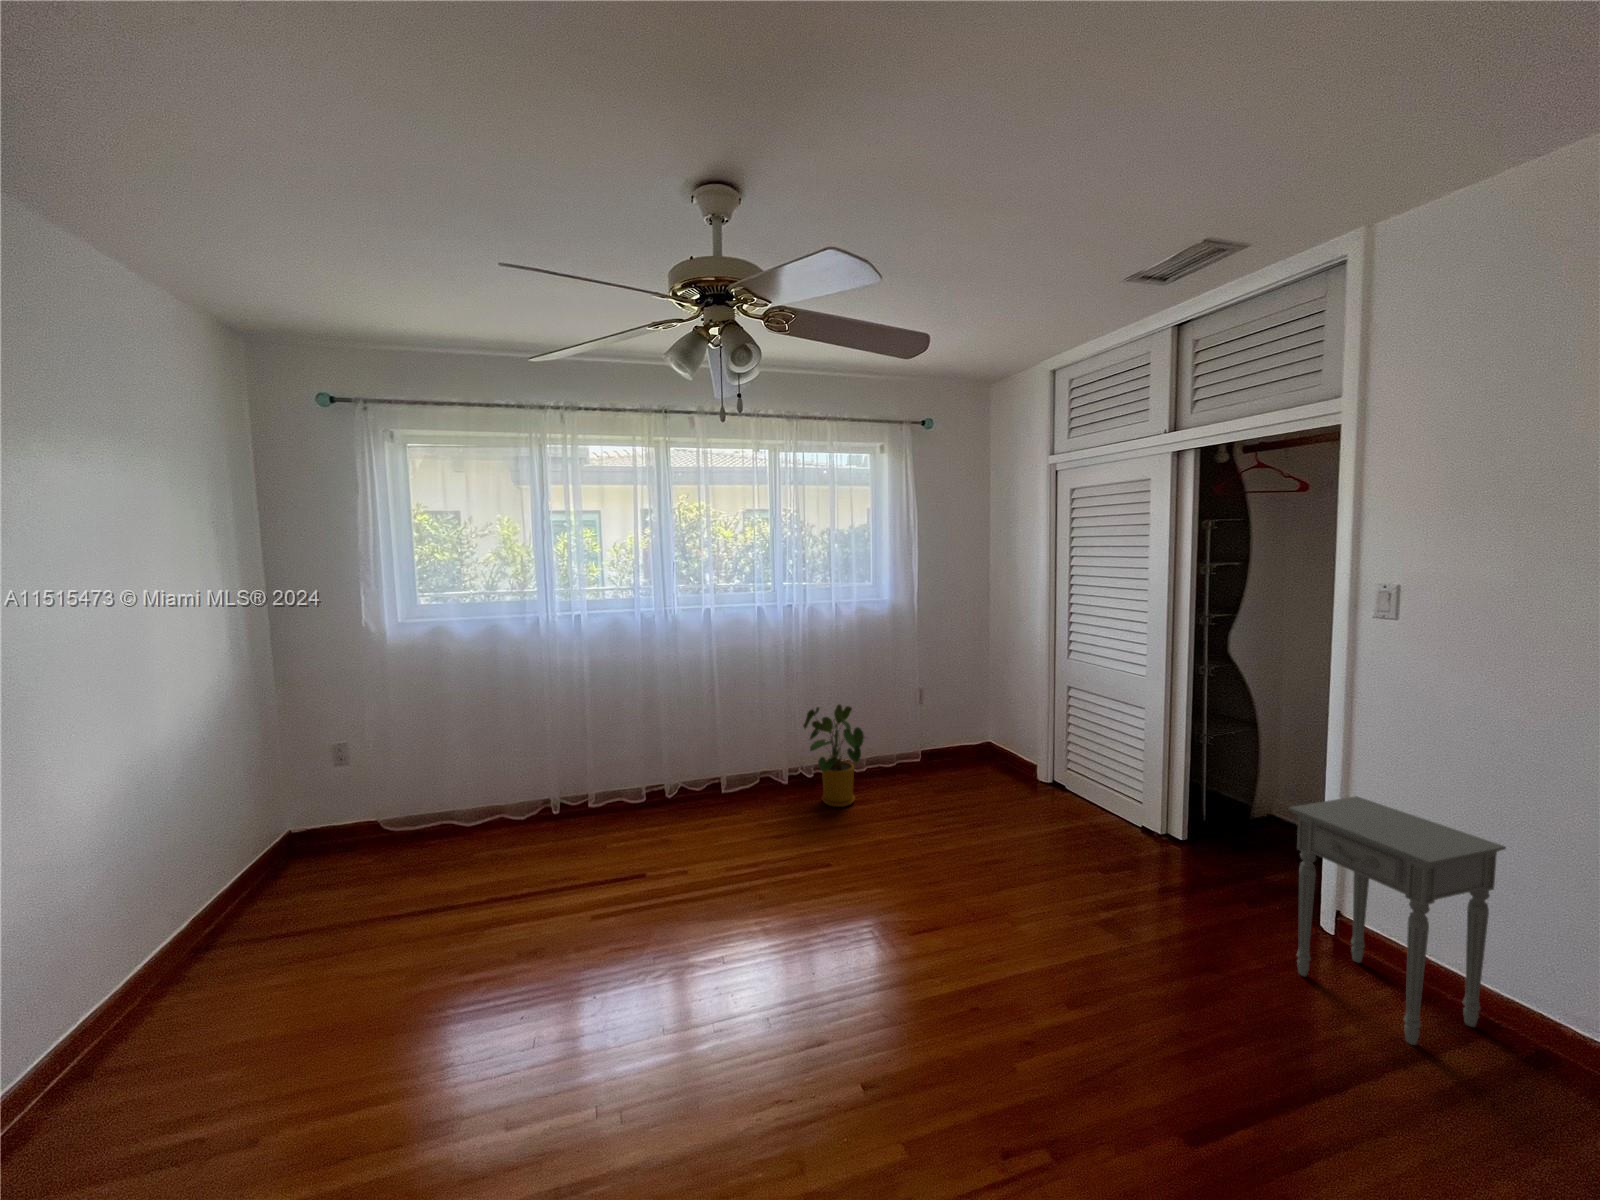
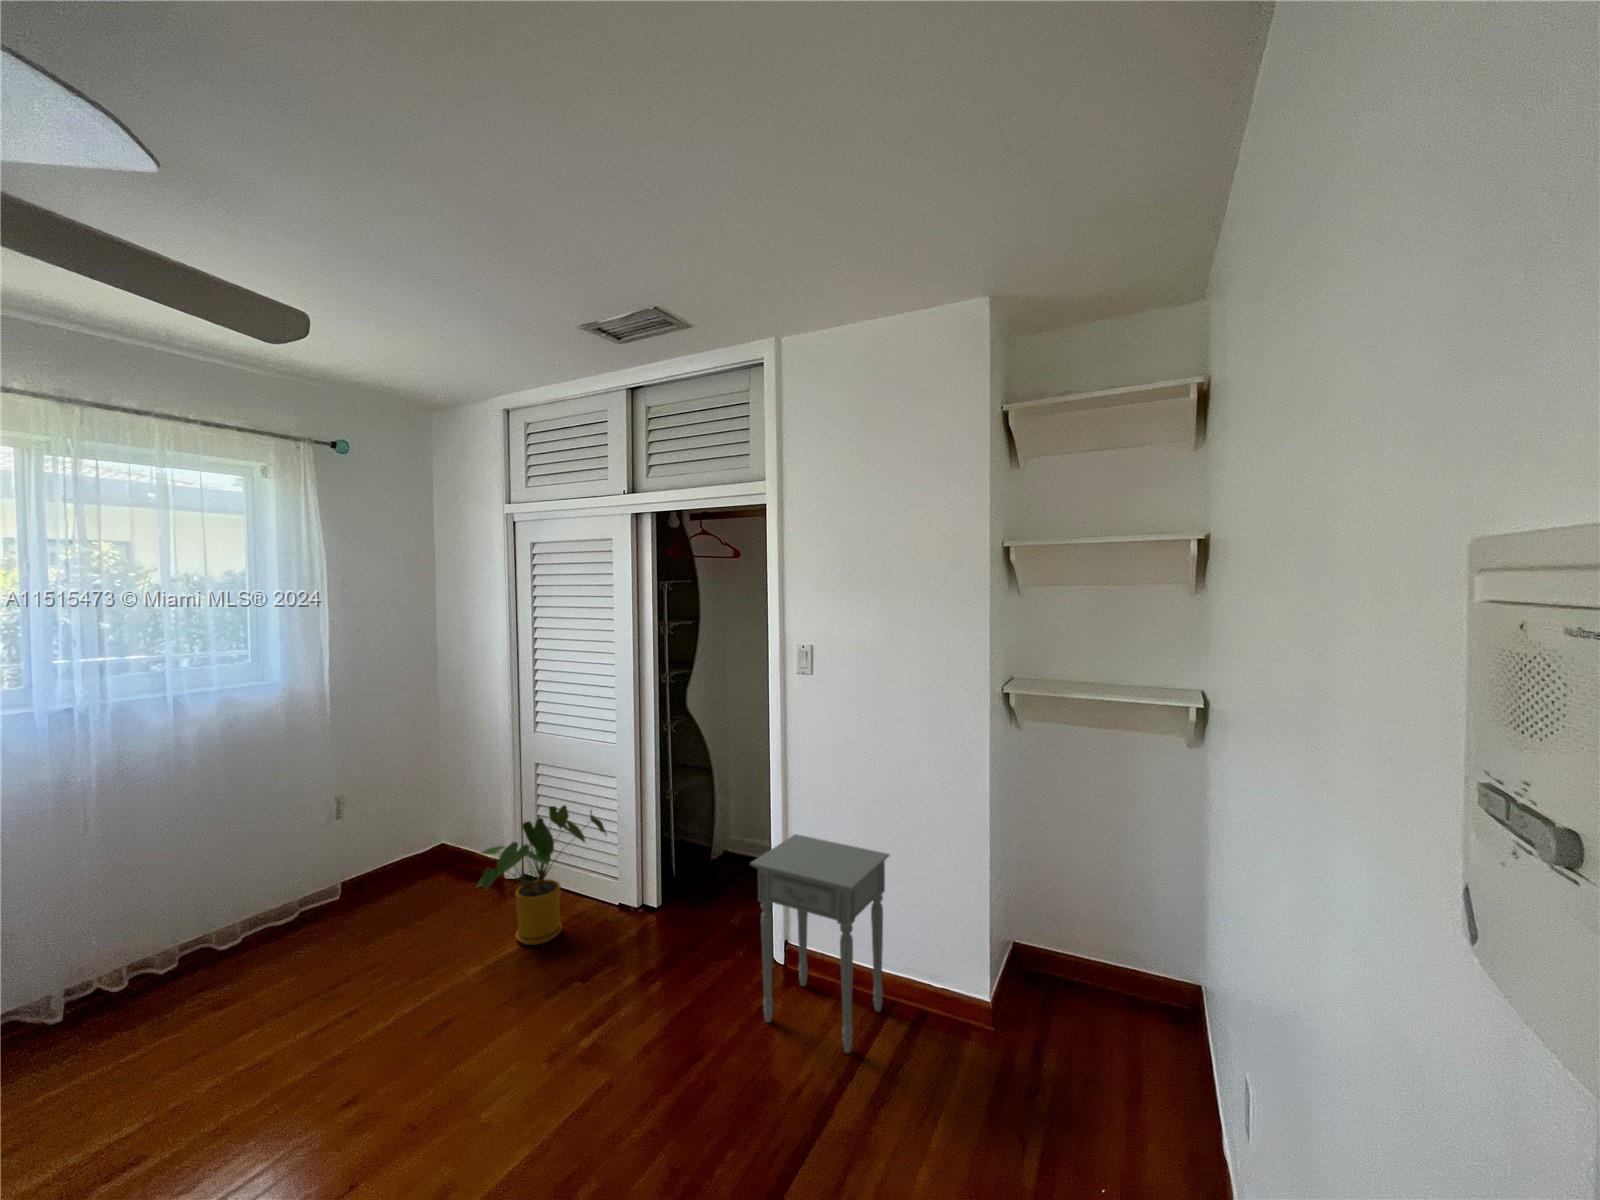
house plant: present [803,705,864,807] -> present [477,805,607,945]

